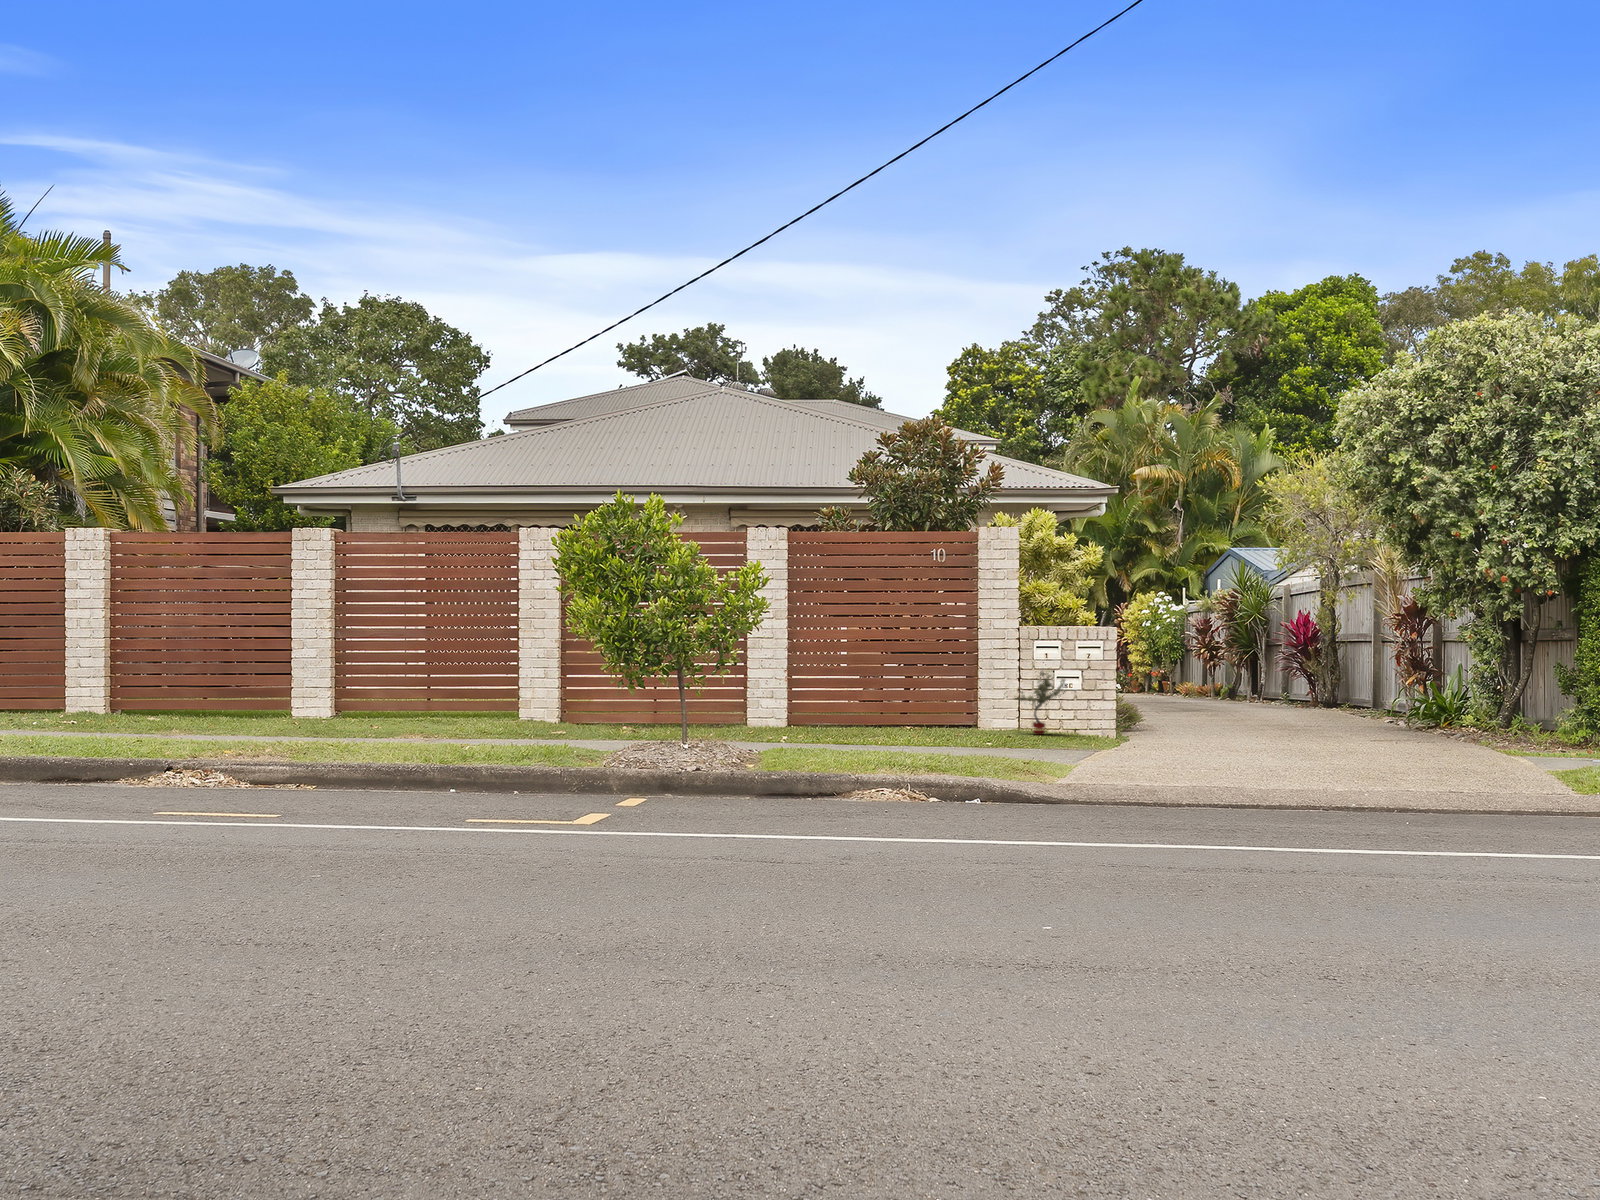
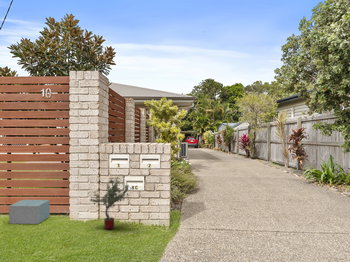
storage box: none [903,704,944,730] -> present [9,200,50,224]

